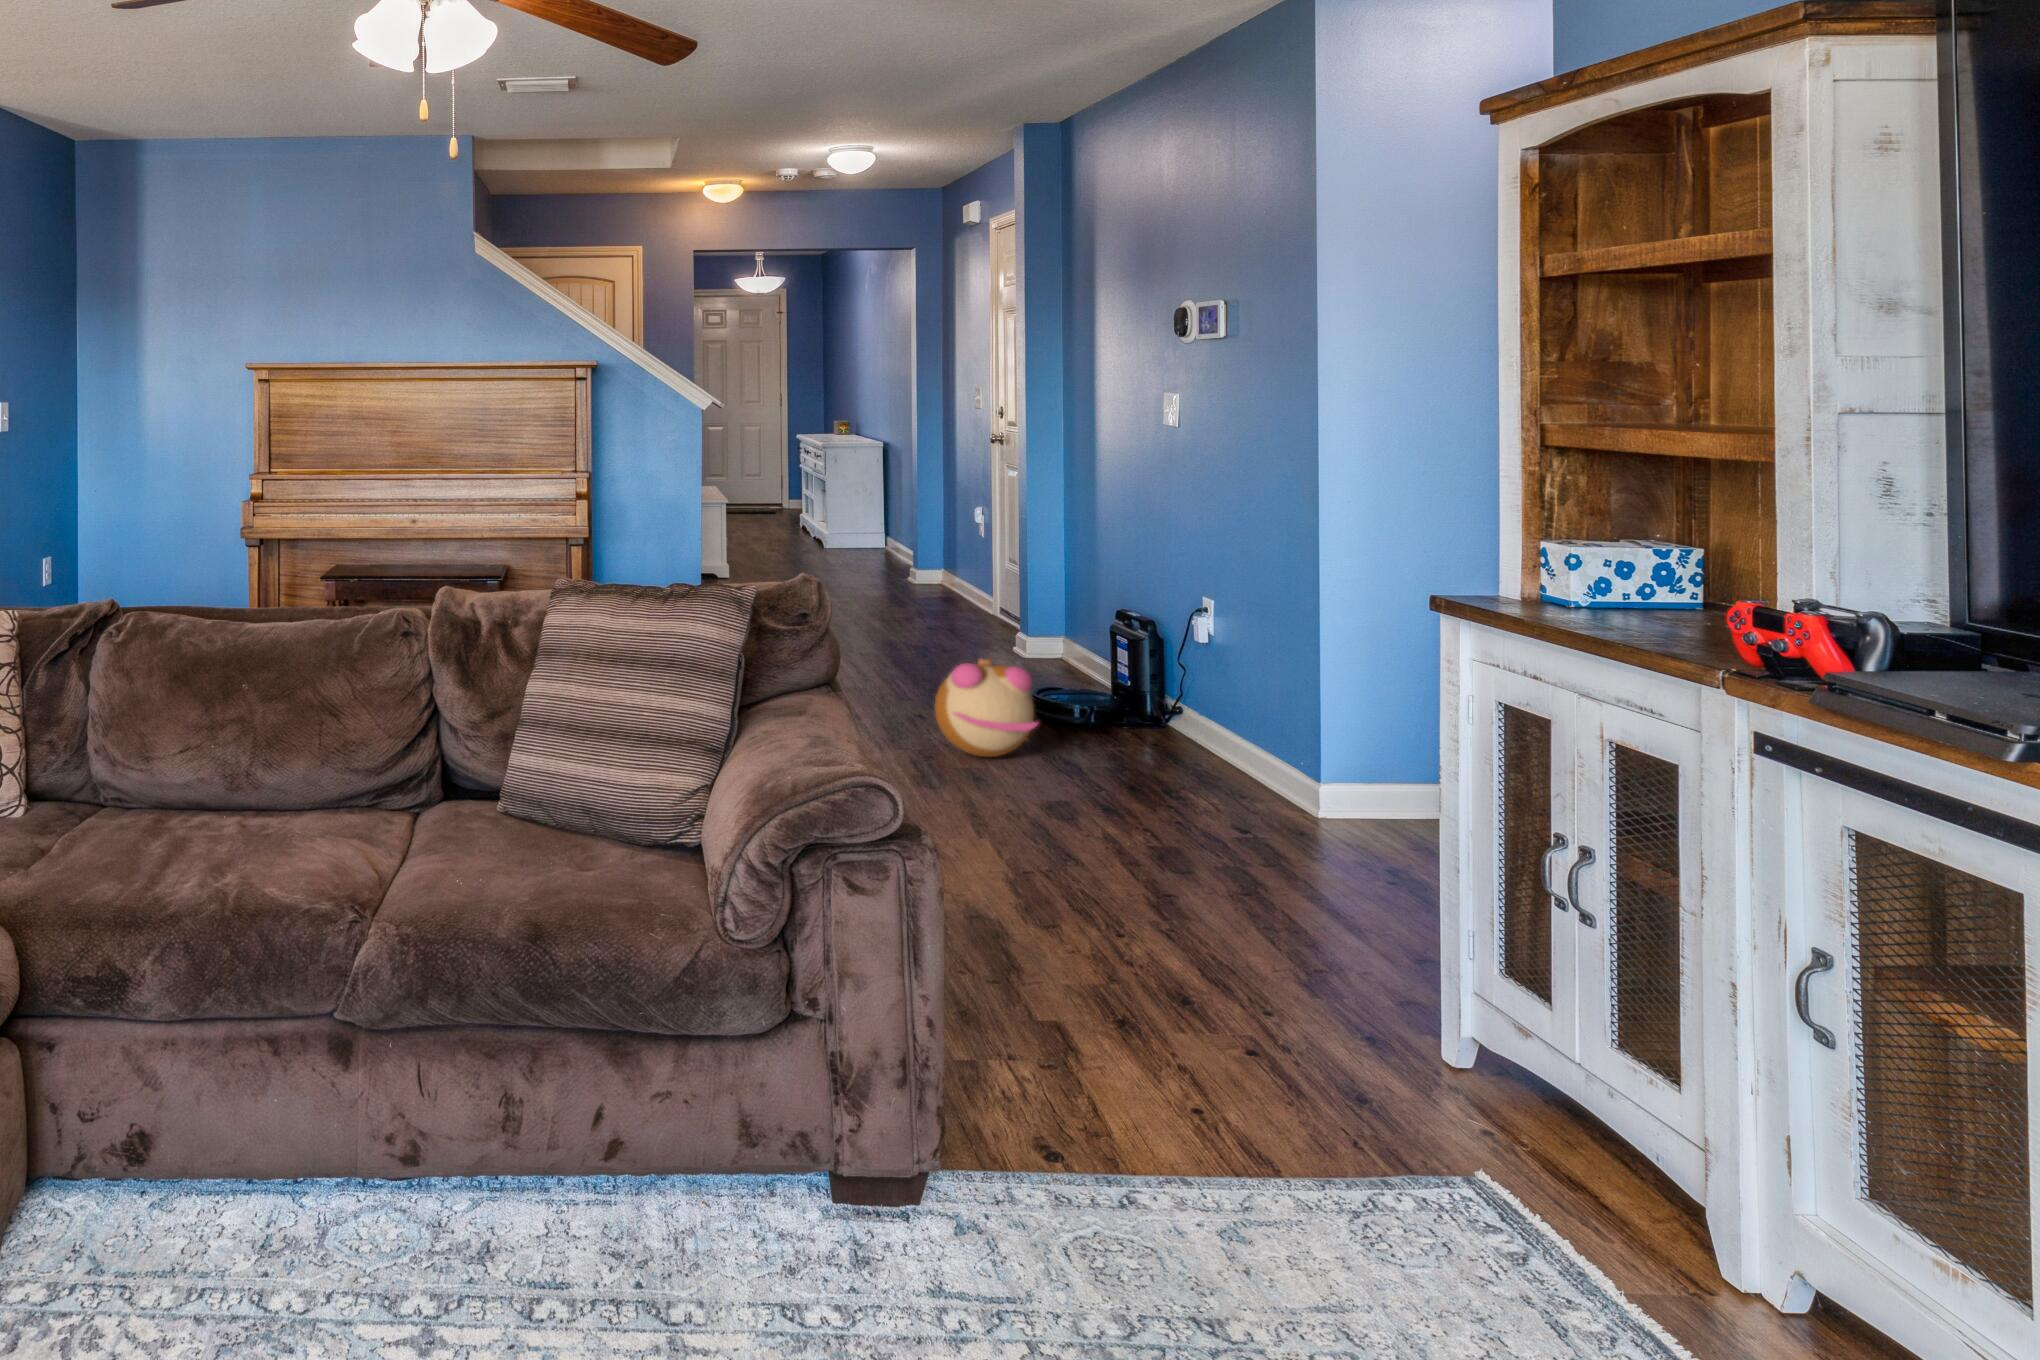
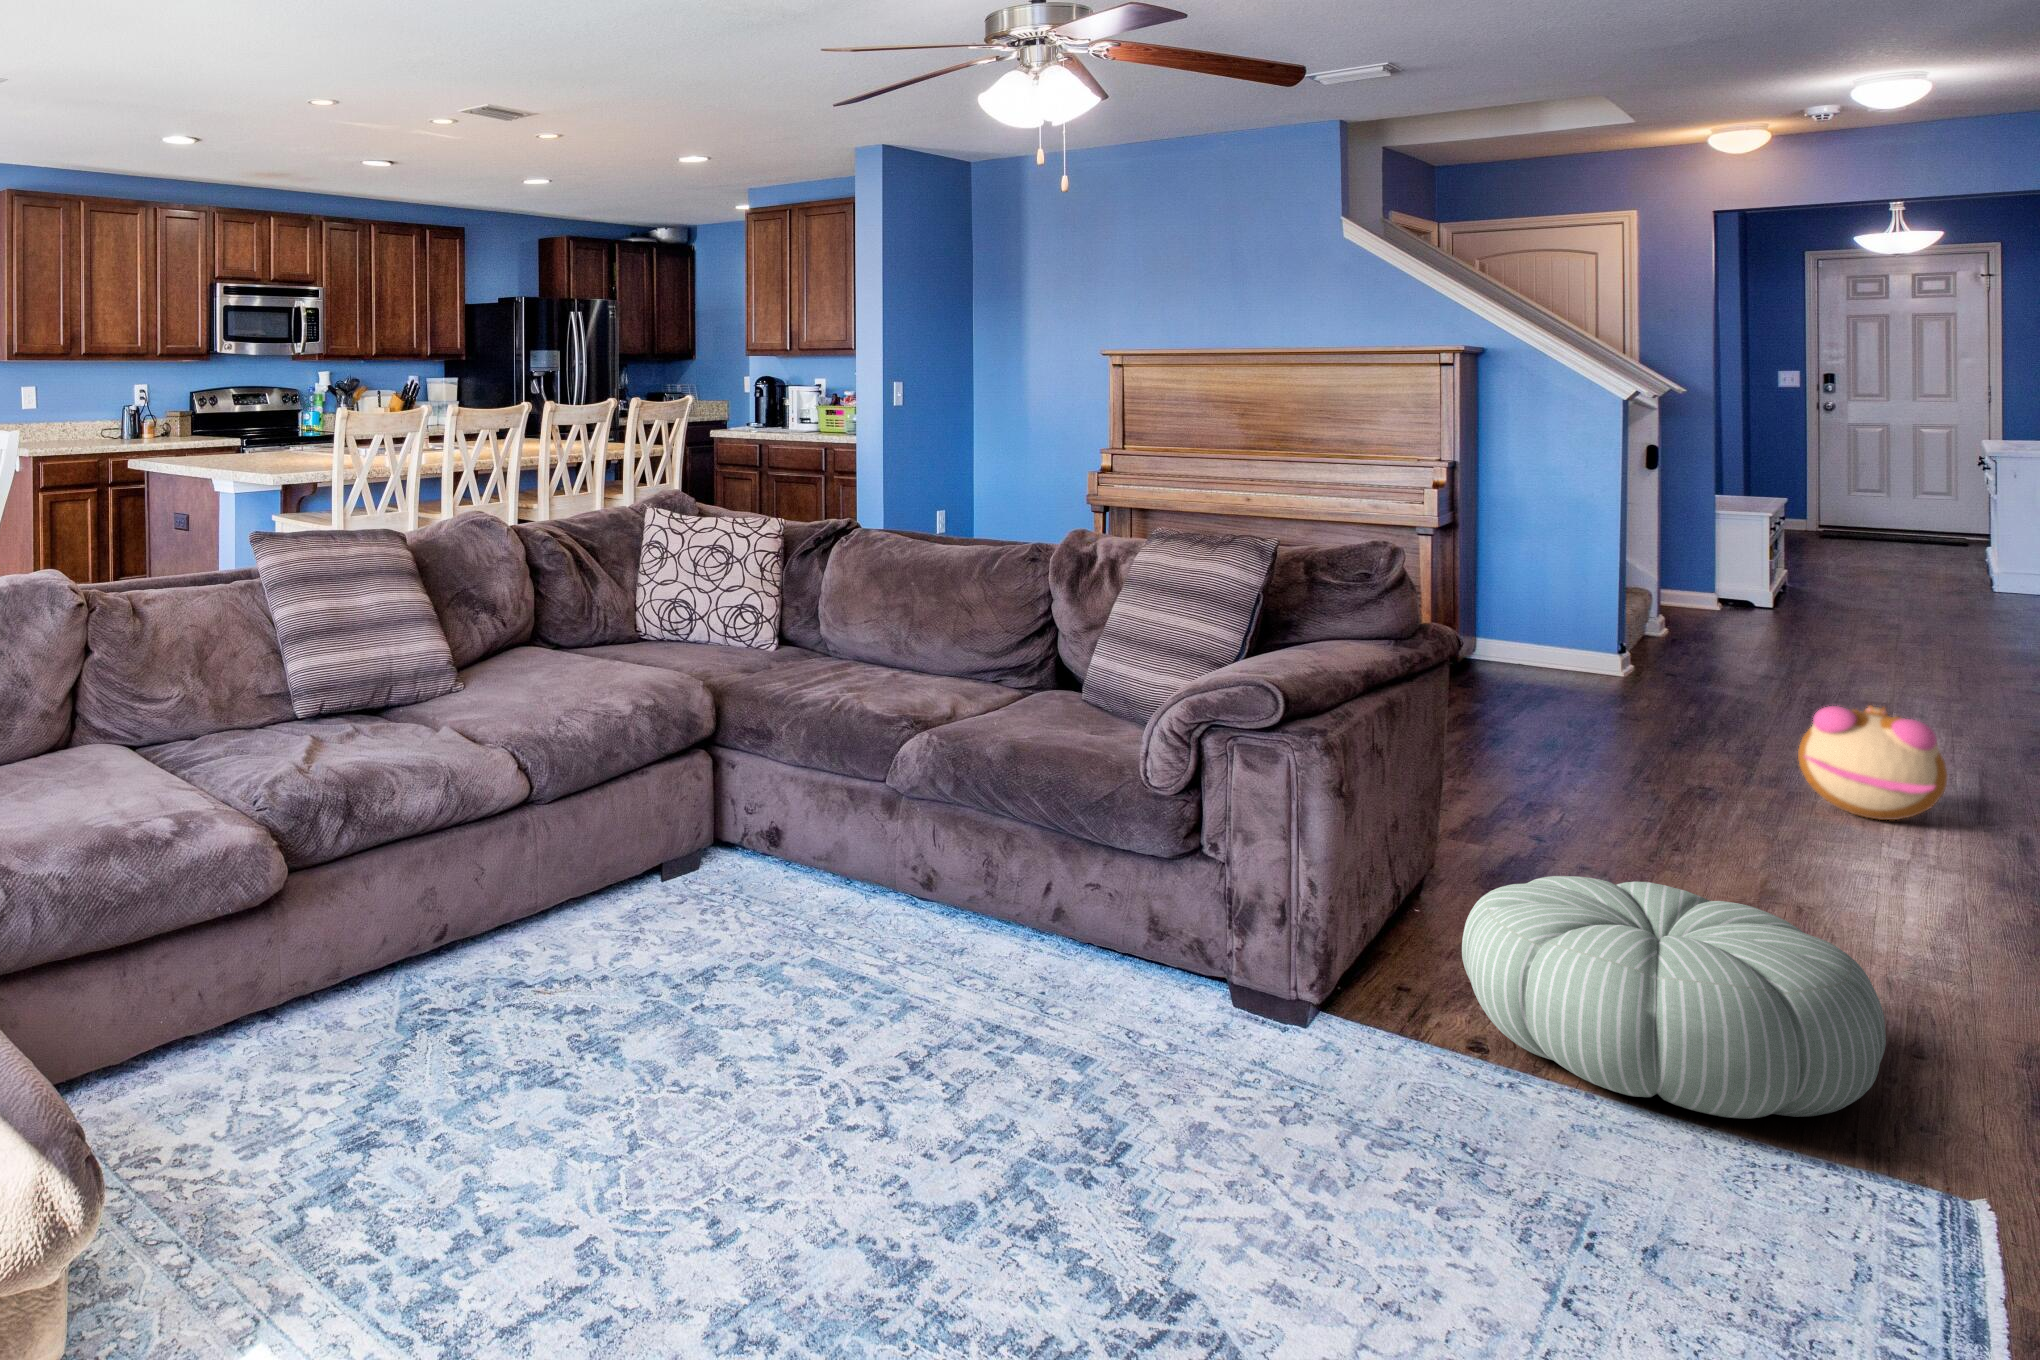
pouf: none [999,903,1393,1173] -> present [1462,876,1886,1119]

